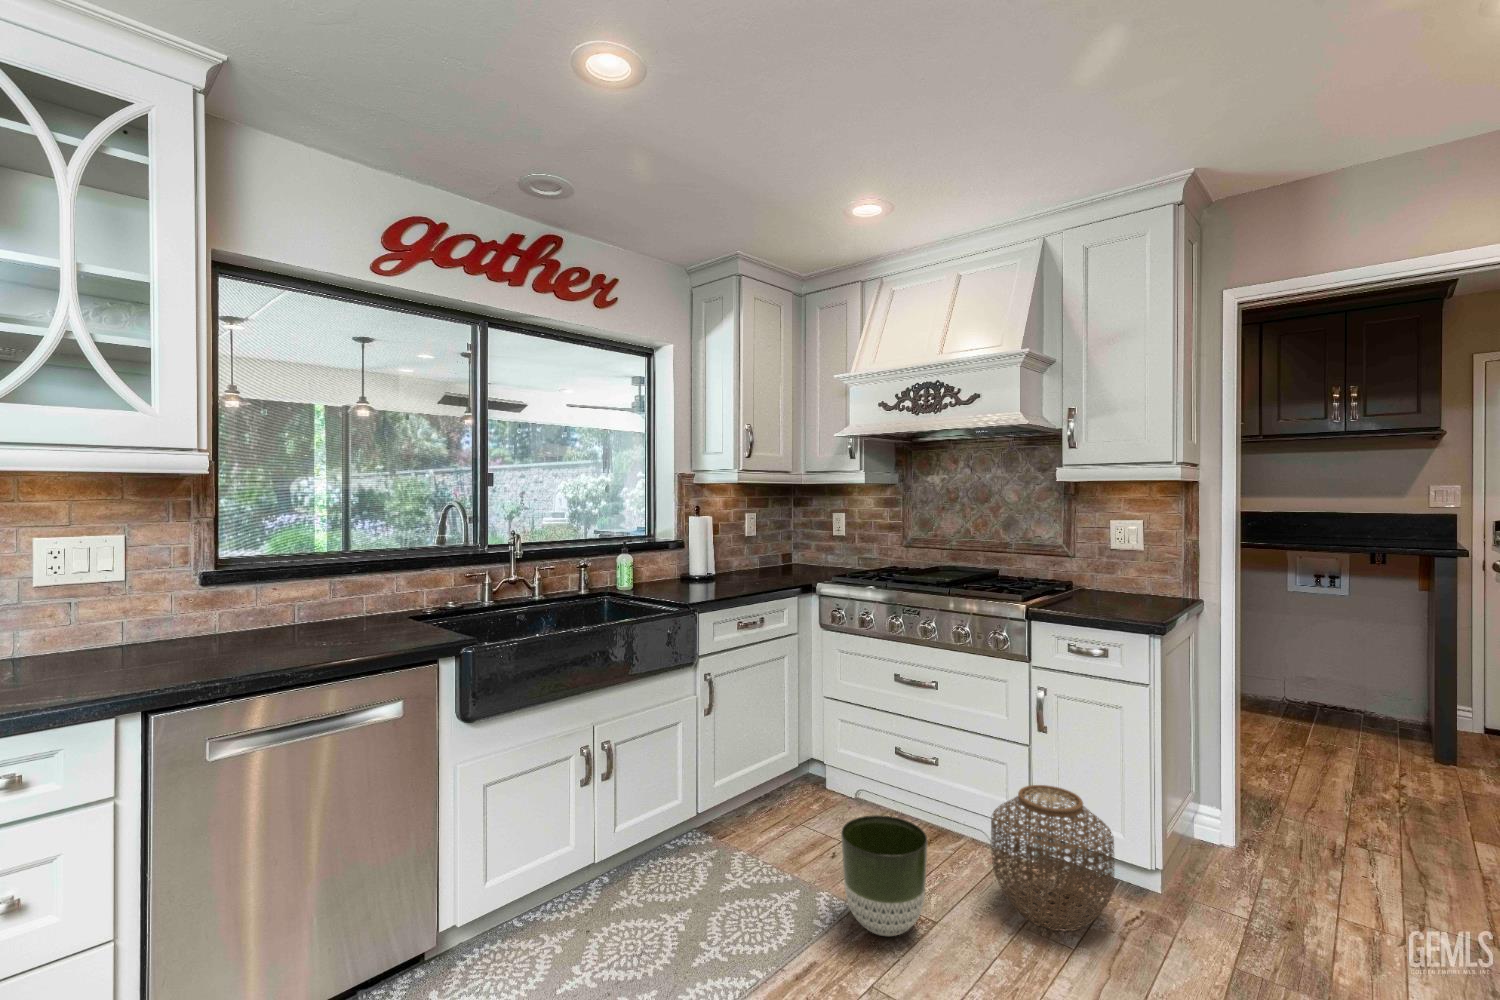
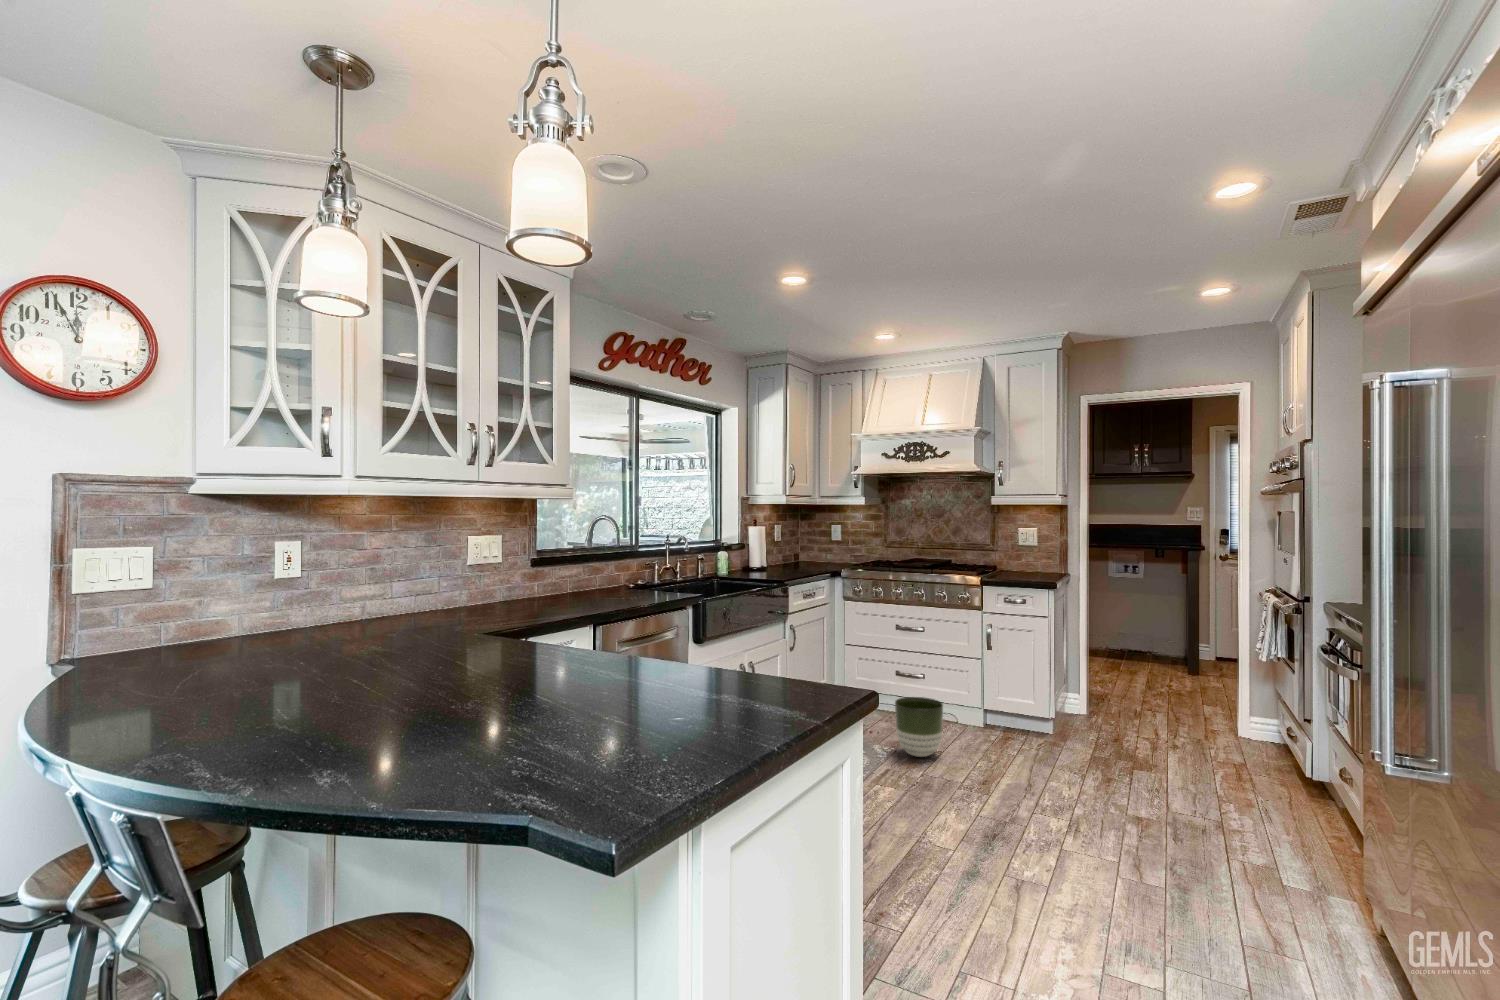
woven basket: present [991,785,1114,931] -> none [969,676,1034,750]

